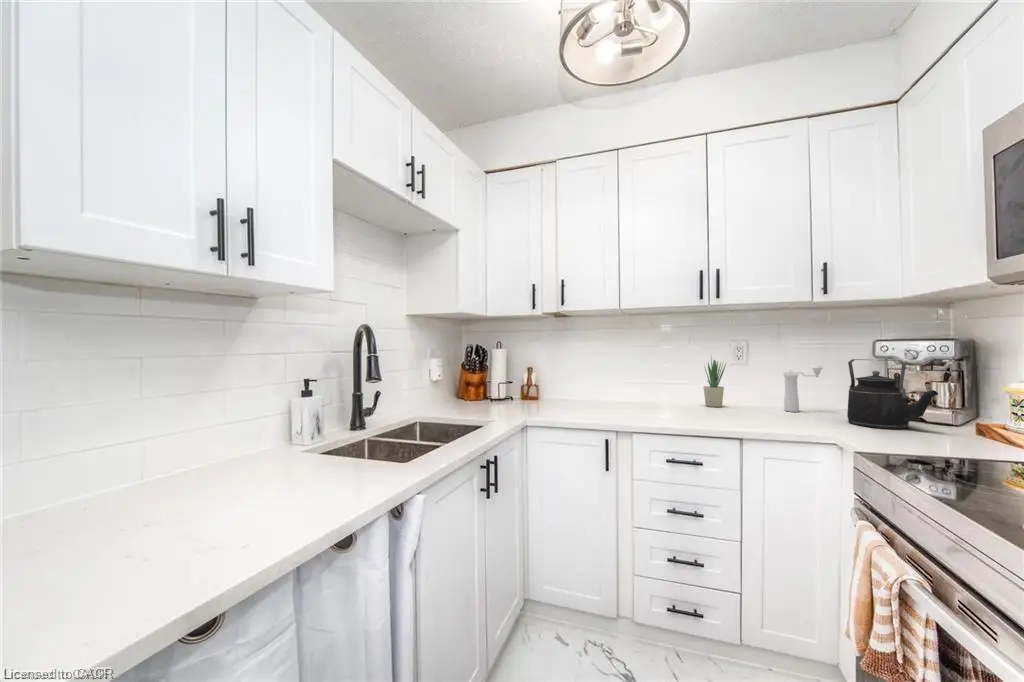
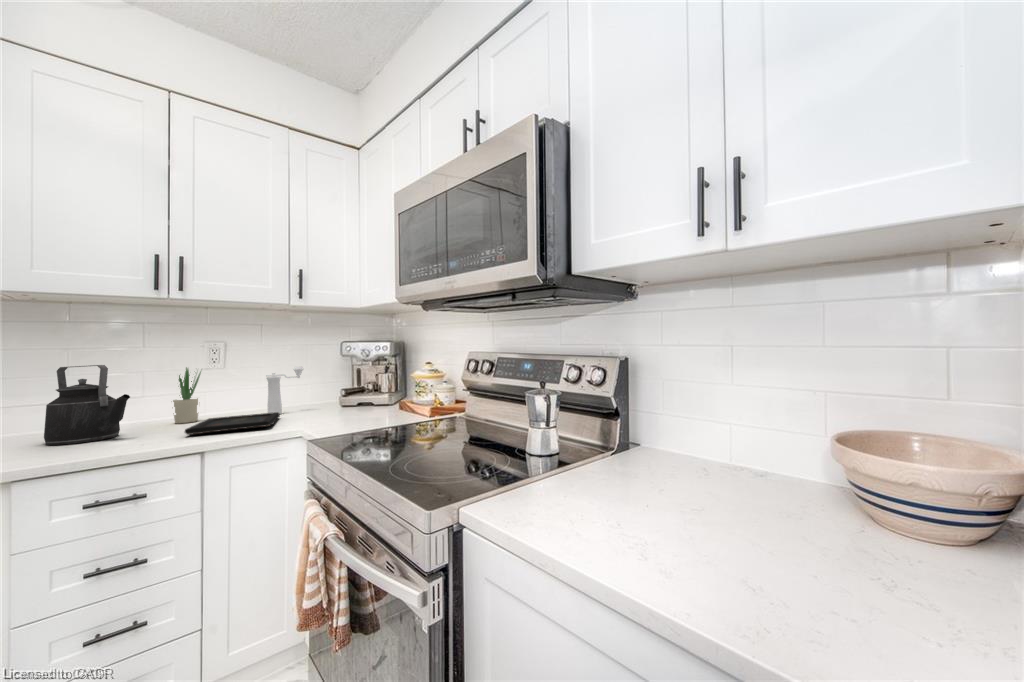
kettle: present [847,359,938,429] -> present [44,365,130,445]
tray: none [725,407,802,427] -> present [185,412,280,435]

